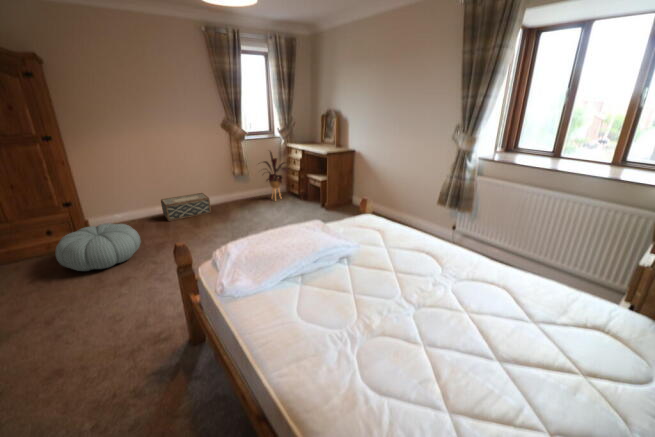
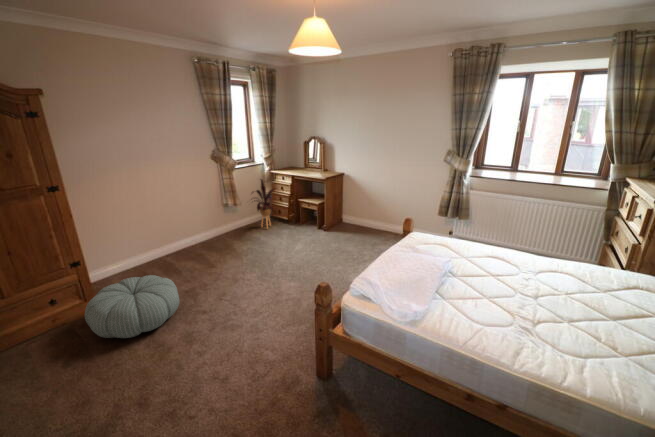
woven basket: present [161,193,211,221] -> none [154,230,212,265]

